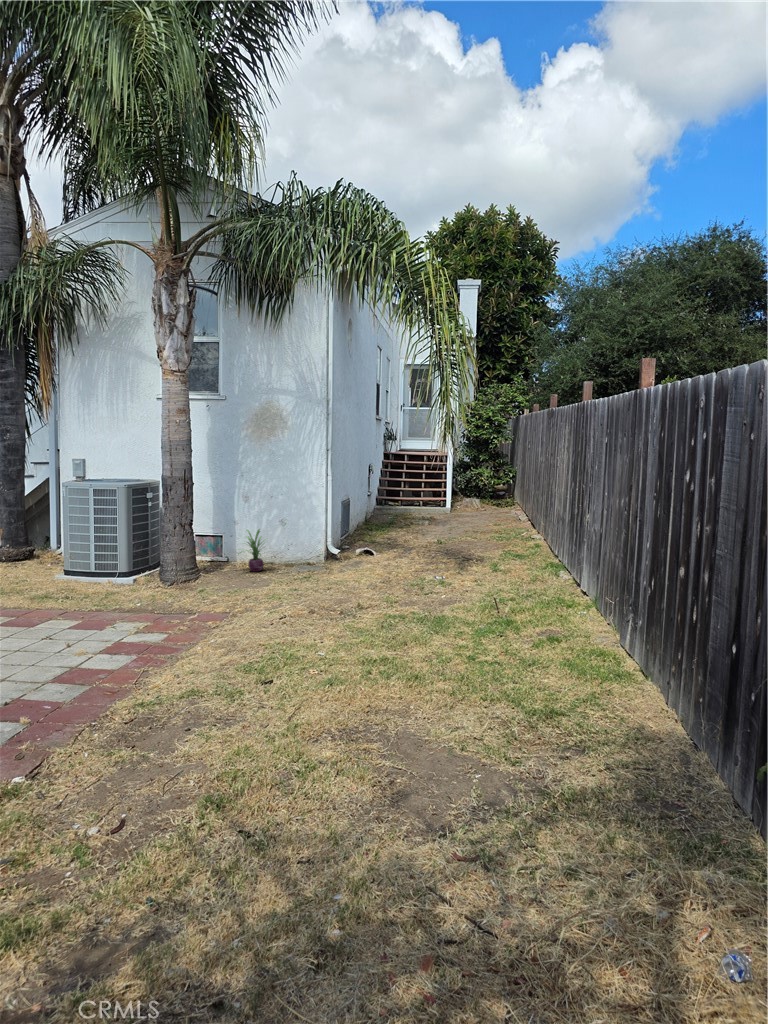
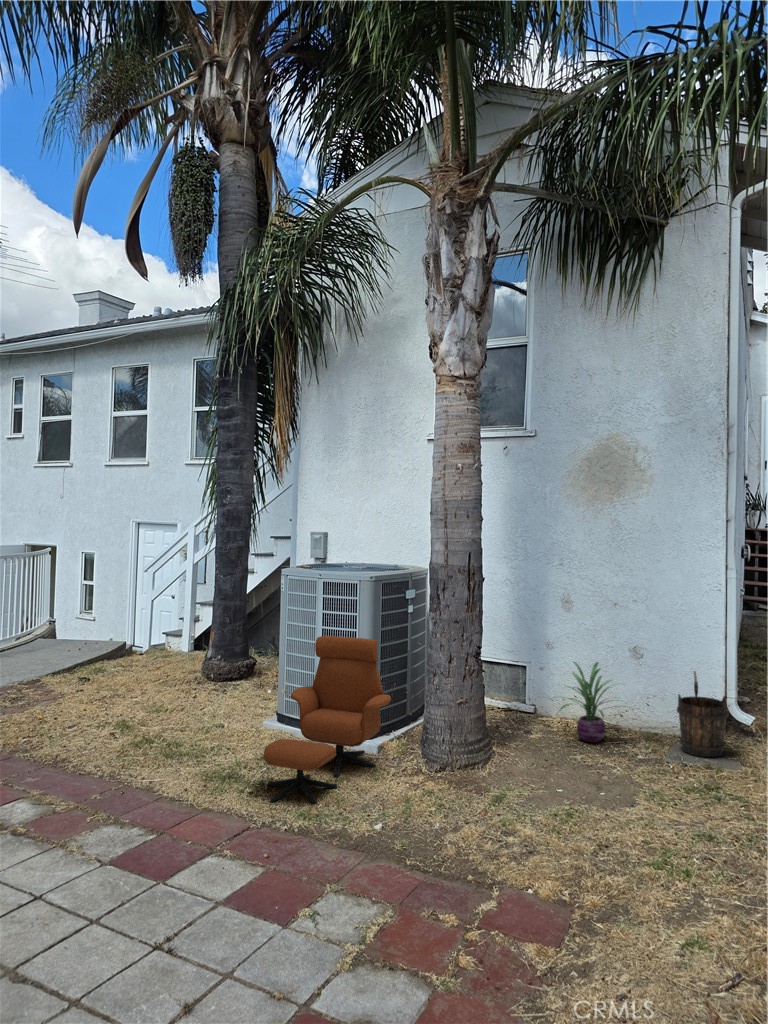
lounge chair: none [71,520,142,605] -> present [264,636,391,803]
bucket: none [299,531,324,572] -> present [677,671,729,757]

